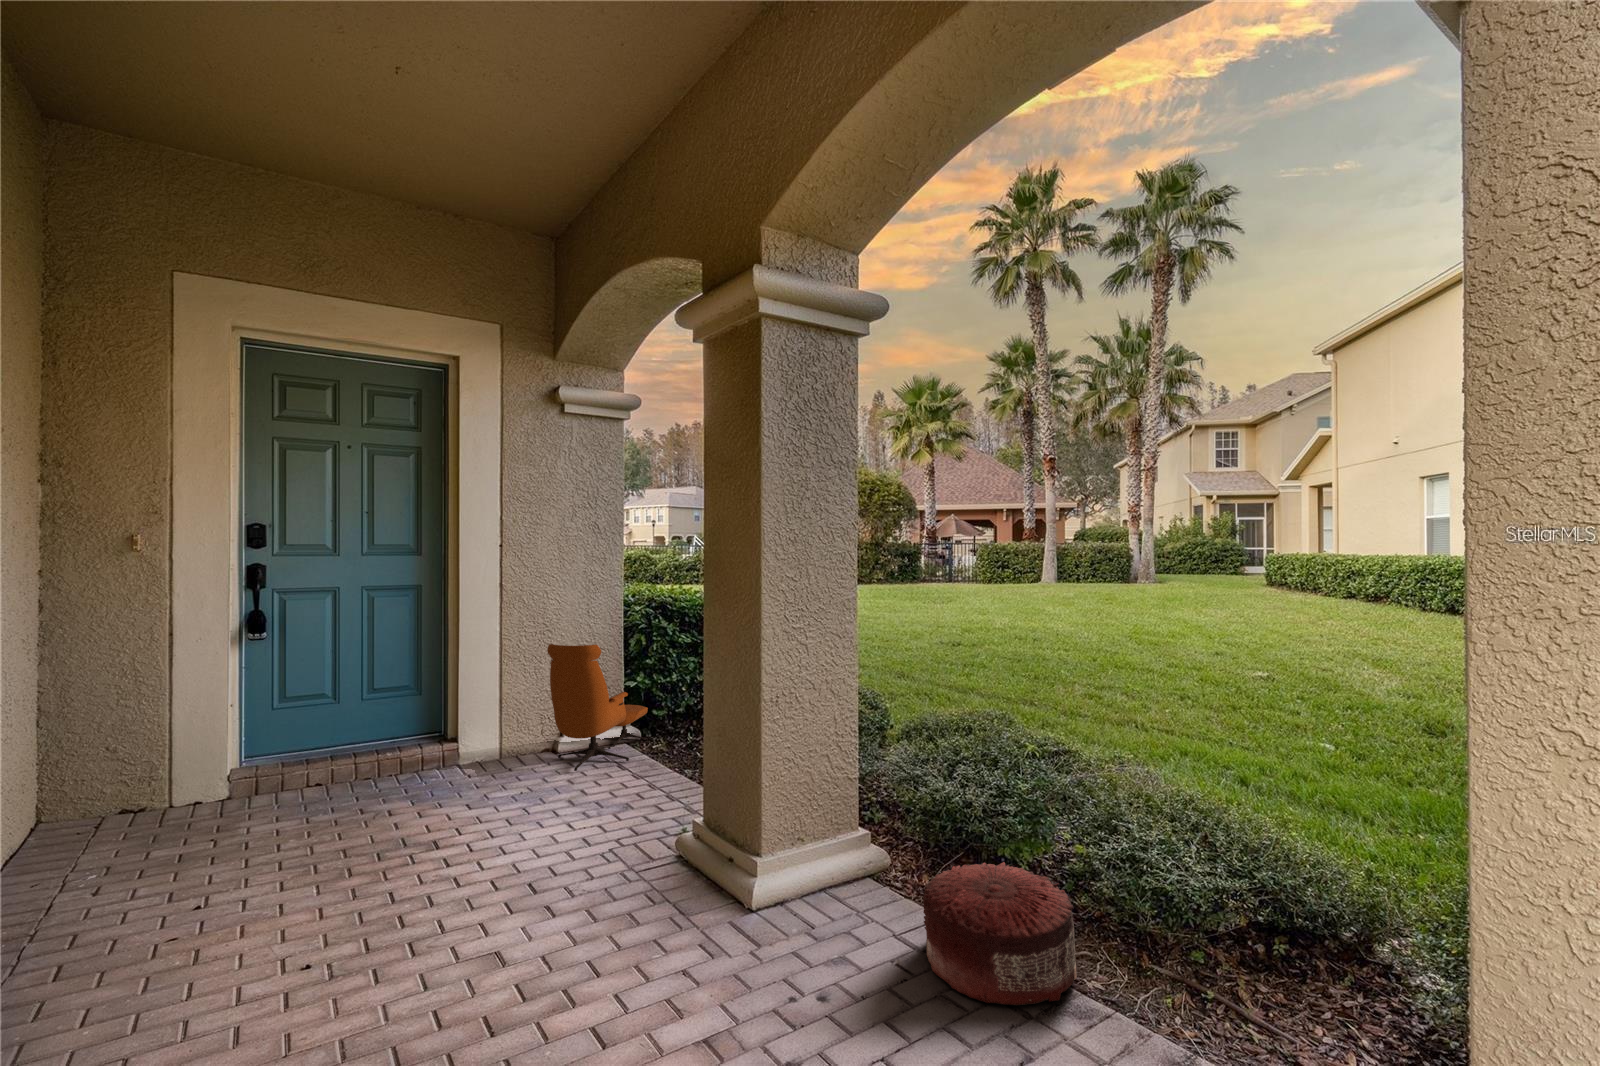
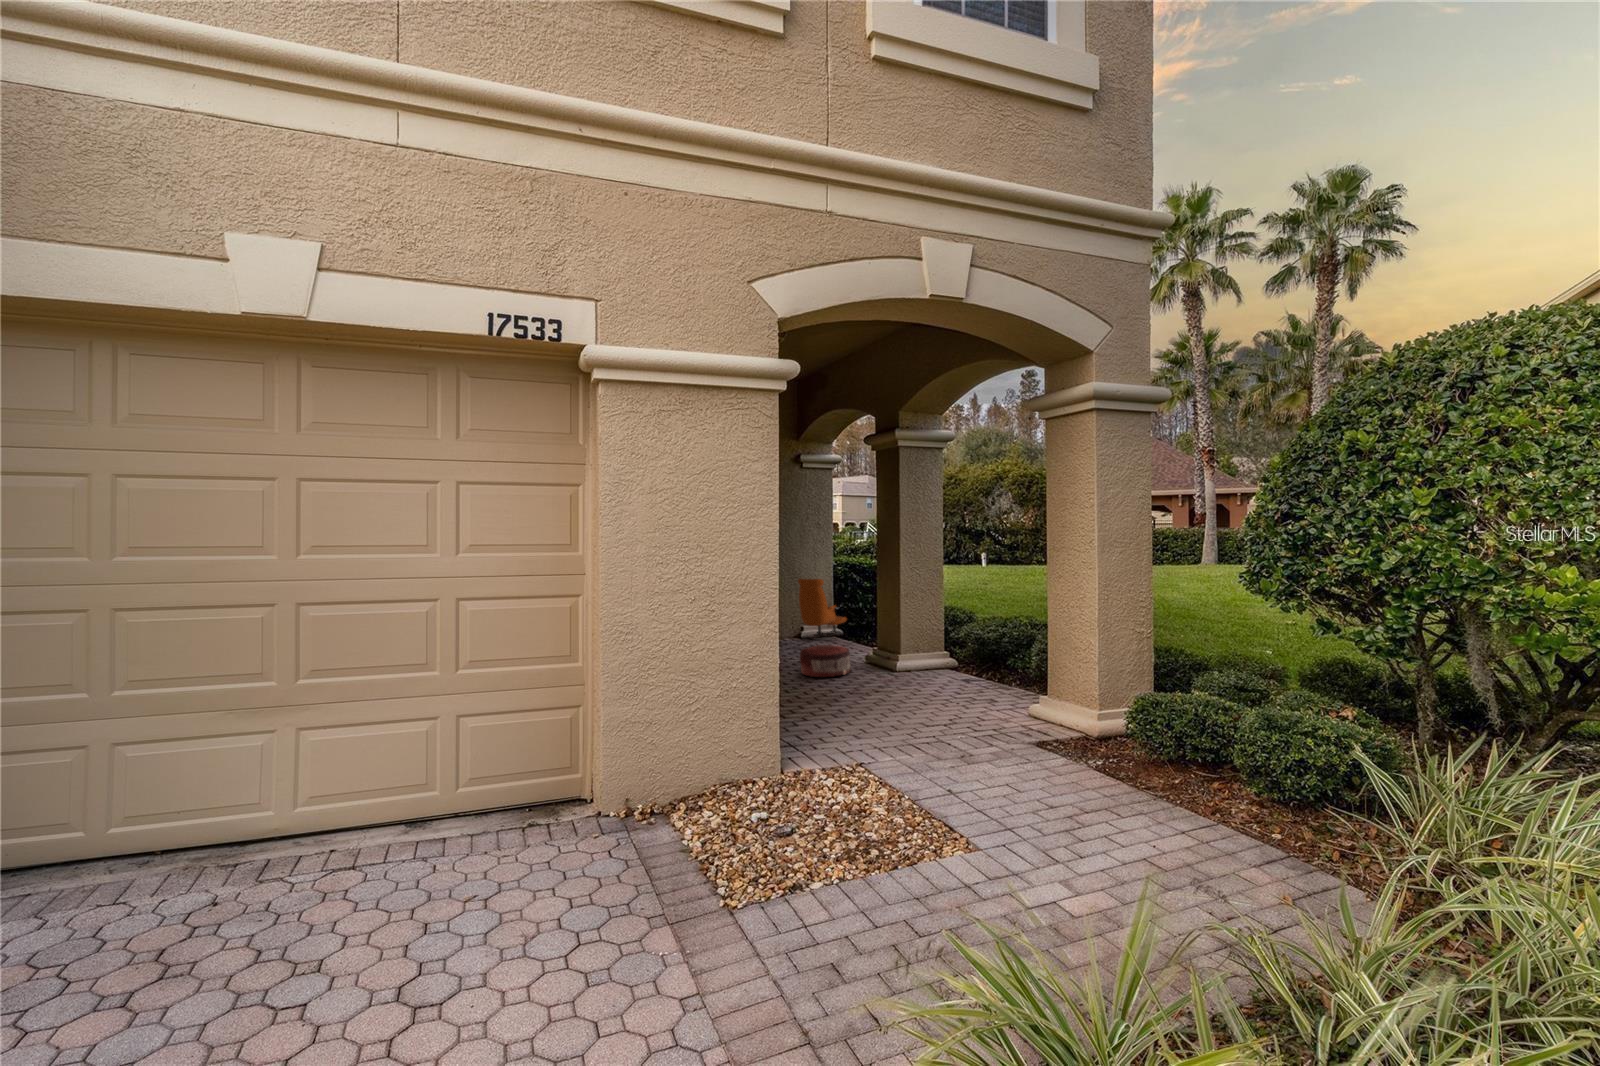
pouf: present [923,862,1077,1005] -> present [800,645,851,677]

